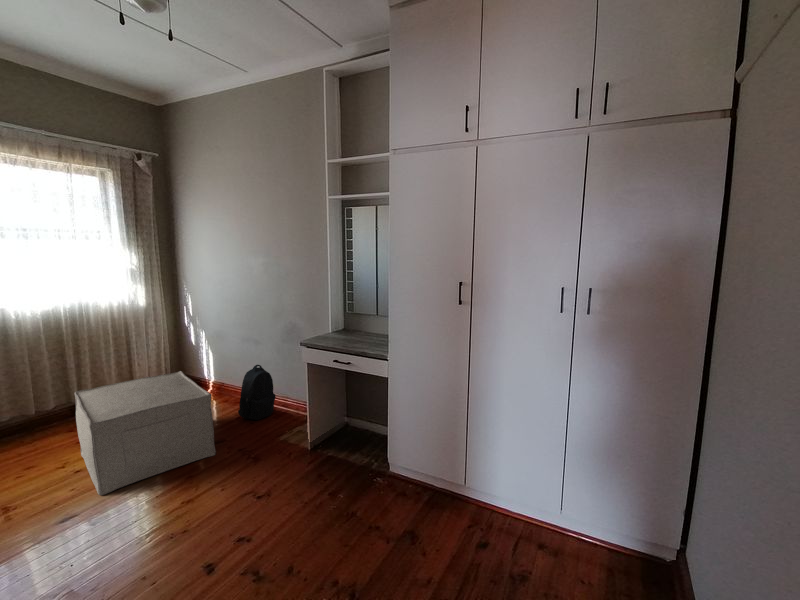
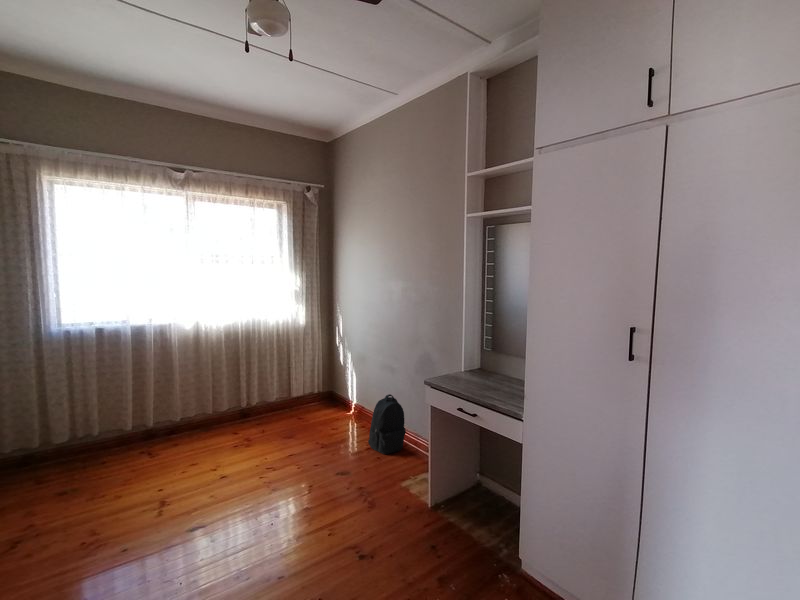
ottoman: present [74,371,216,495] -> none [223,391,336,509]

